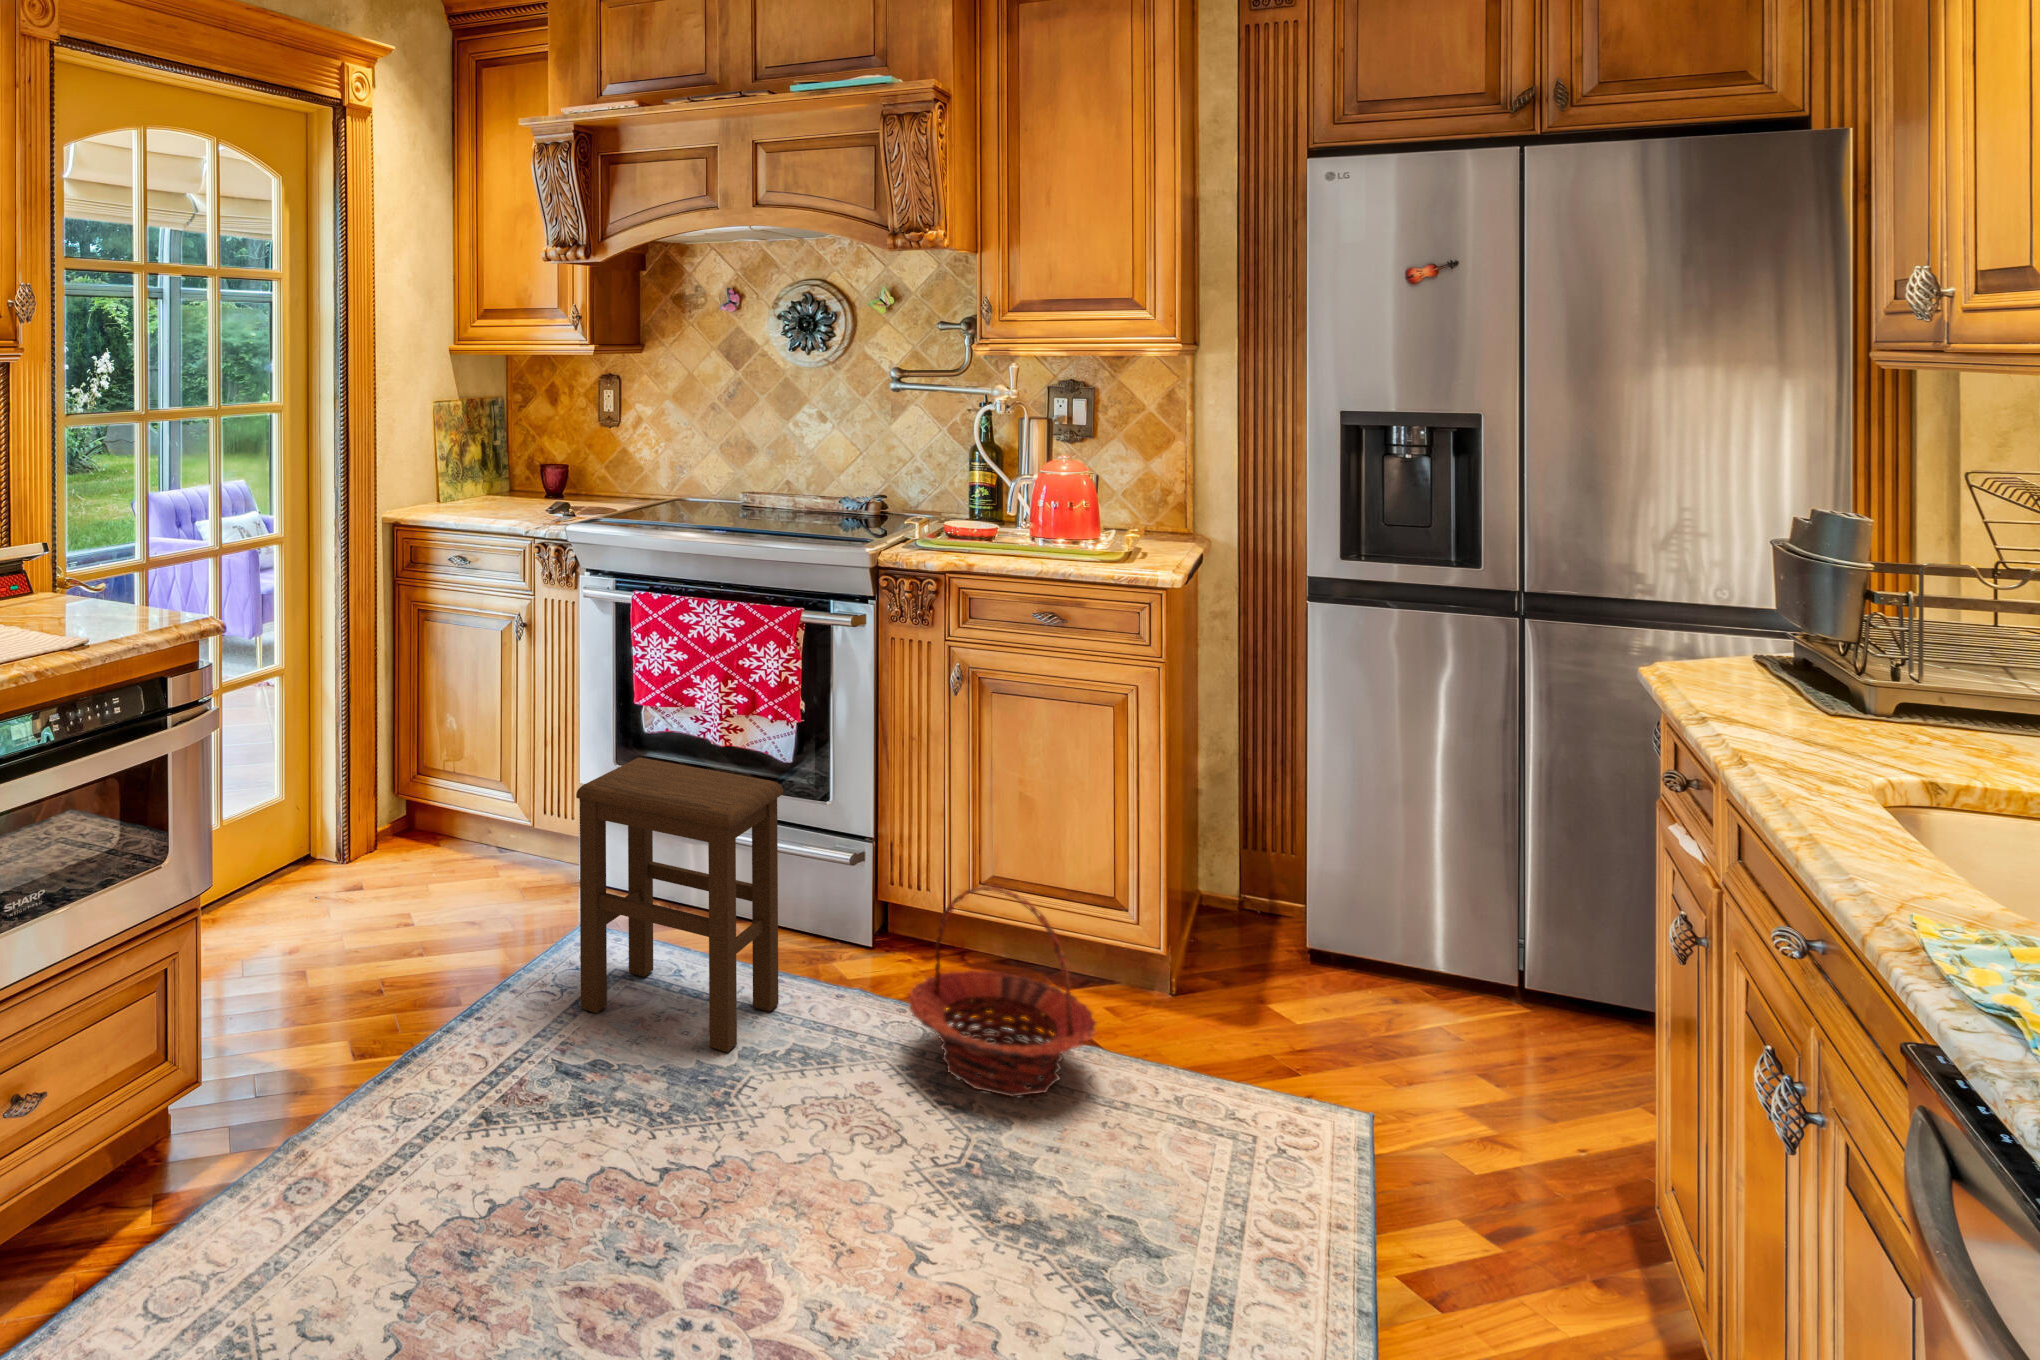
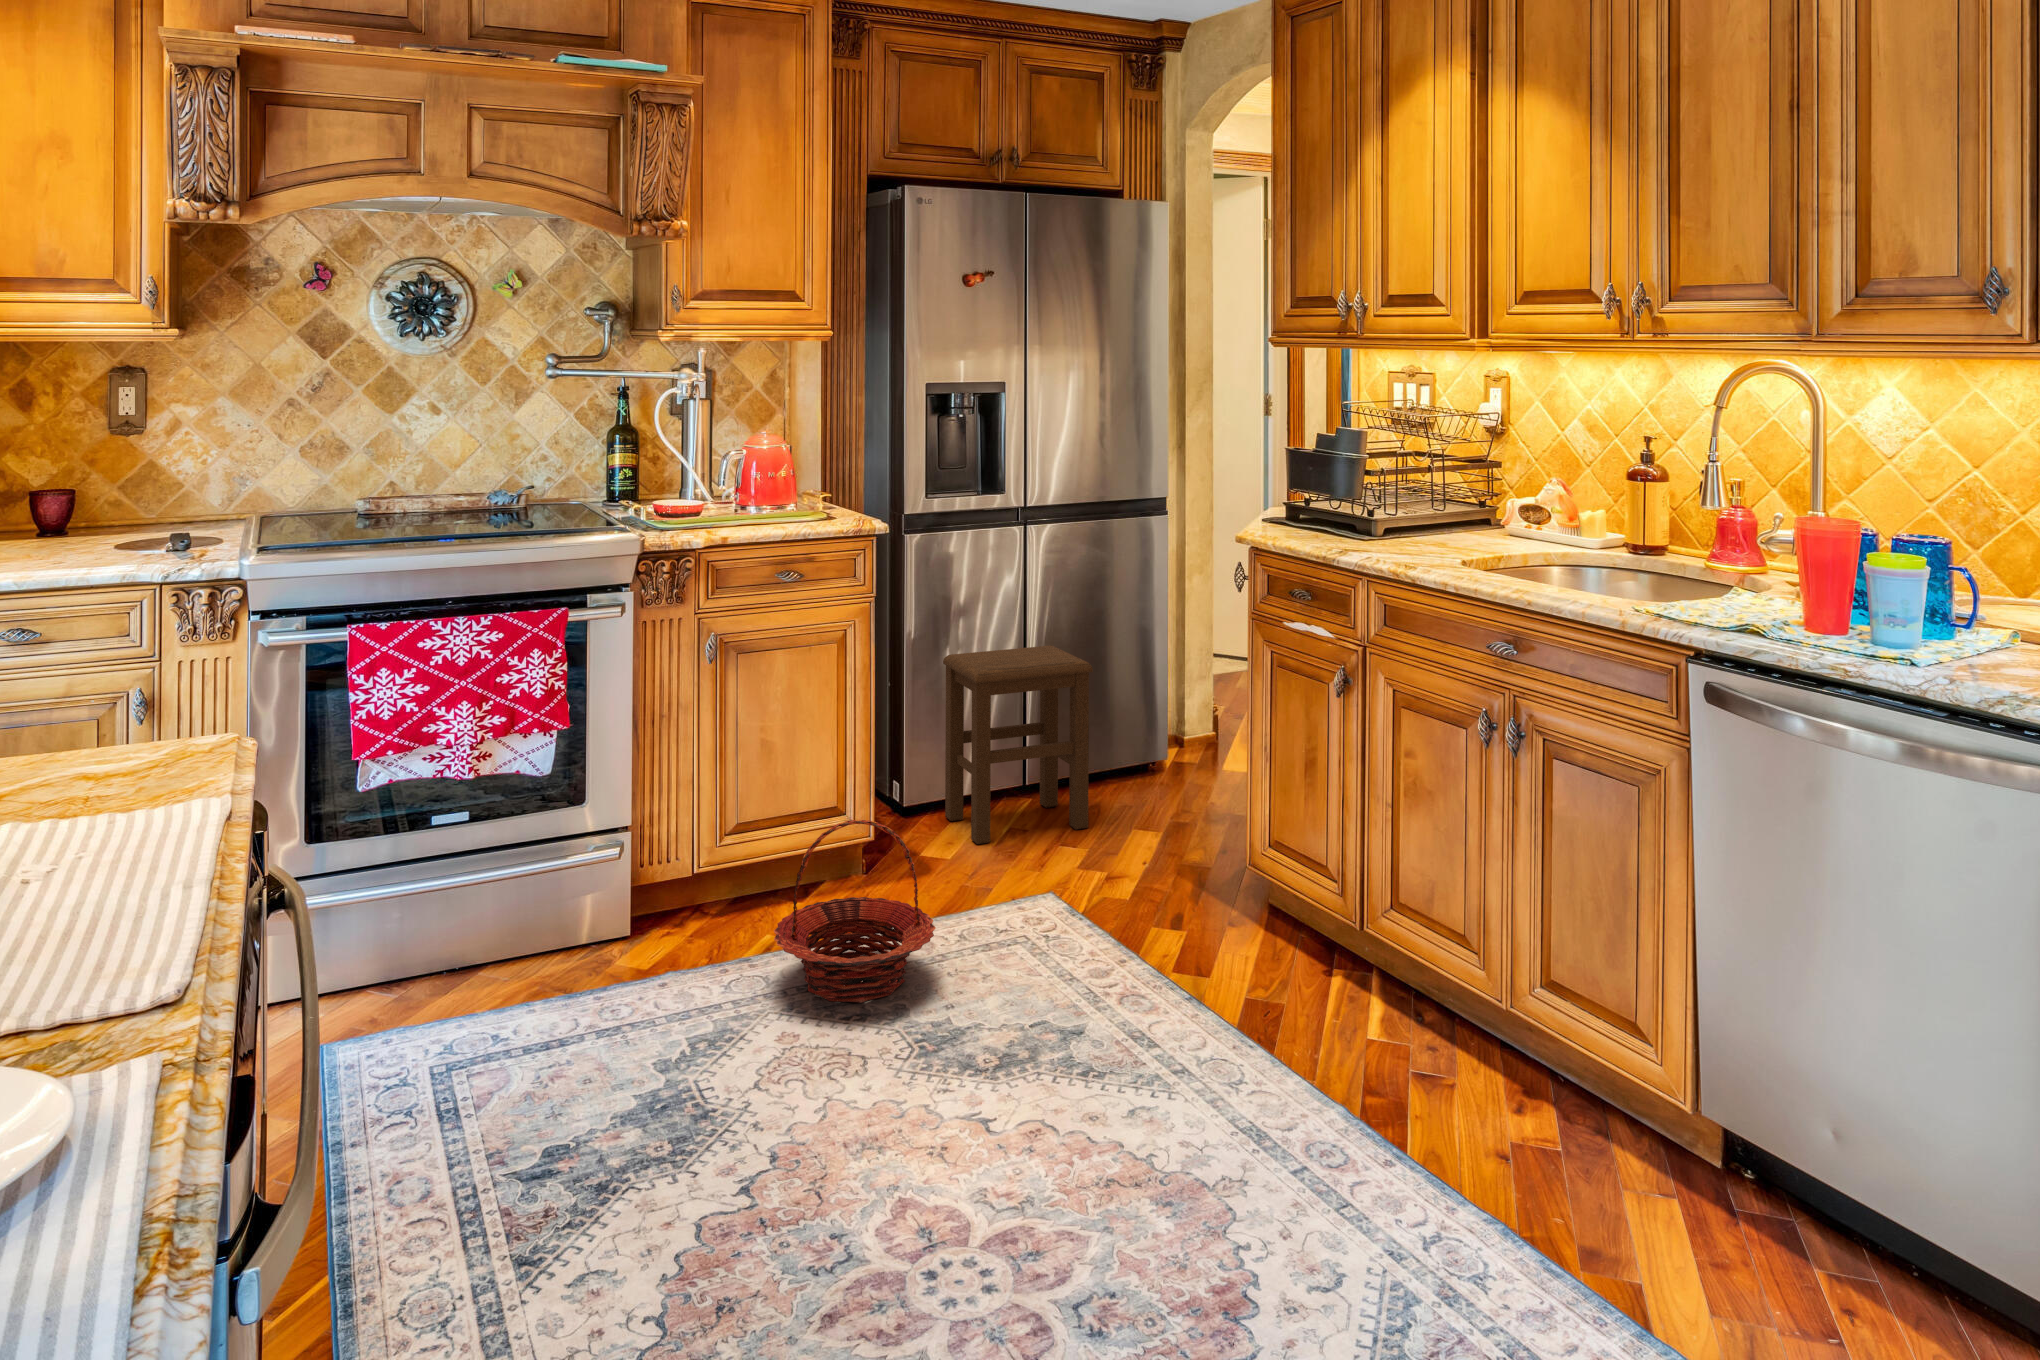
stool: present [576,758,783,1052] -> present [943,645,1093,844]

